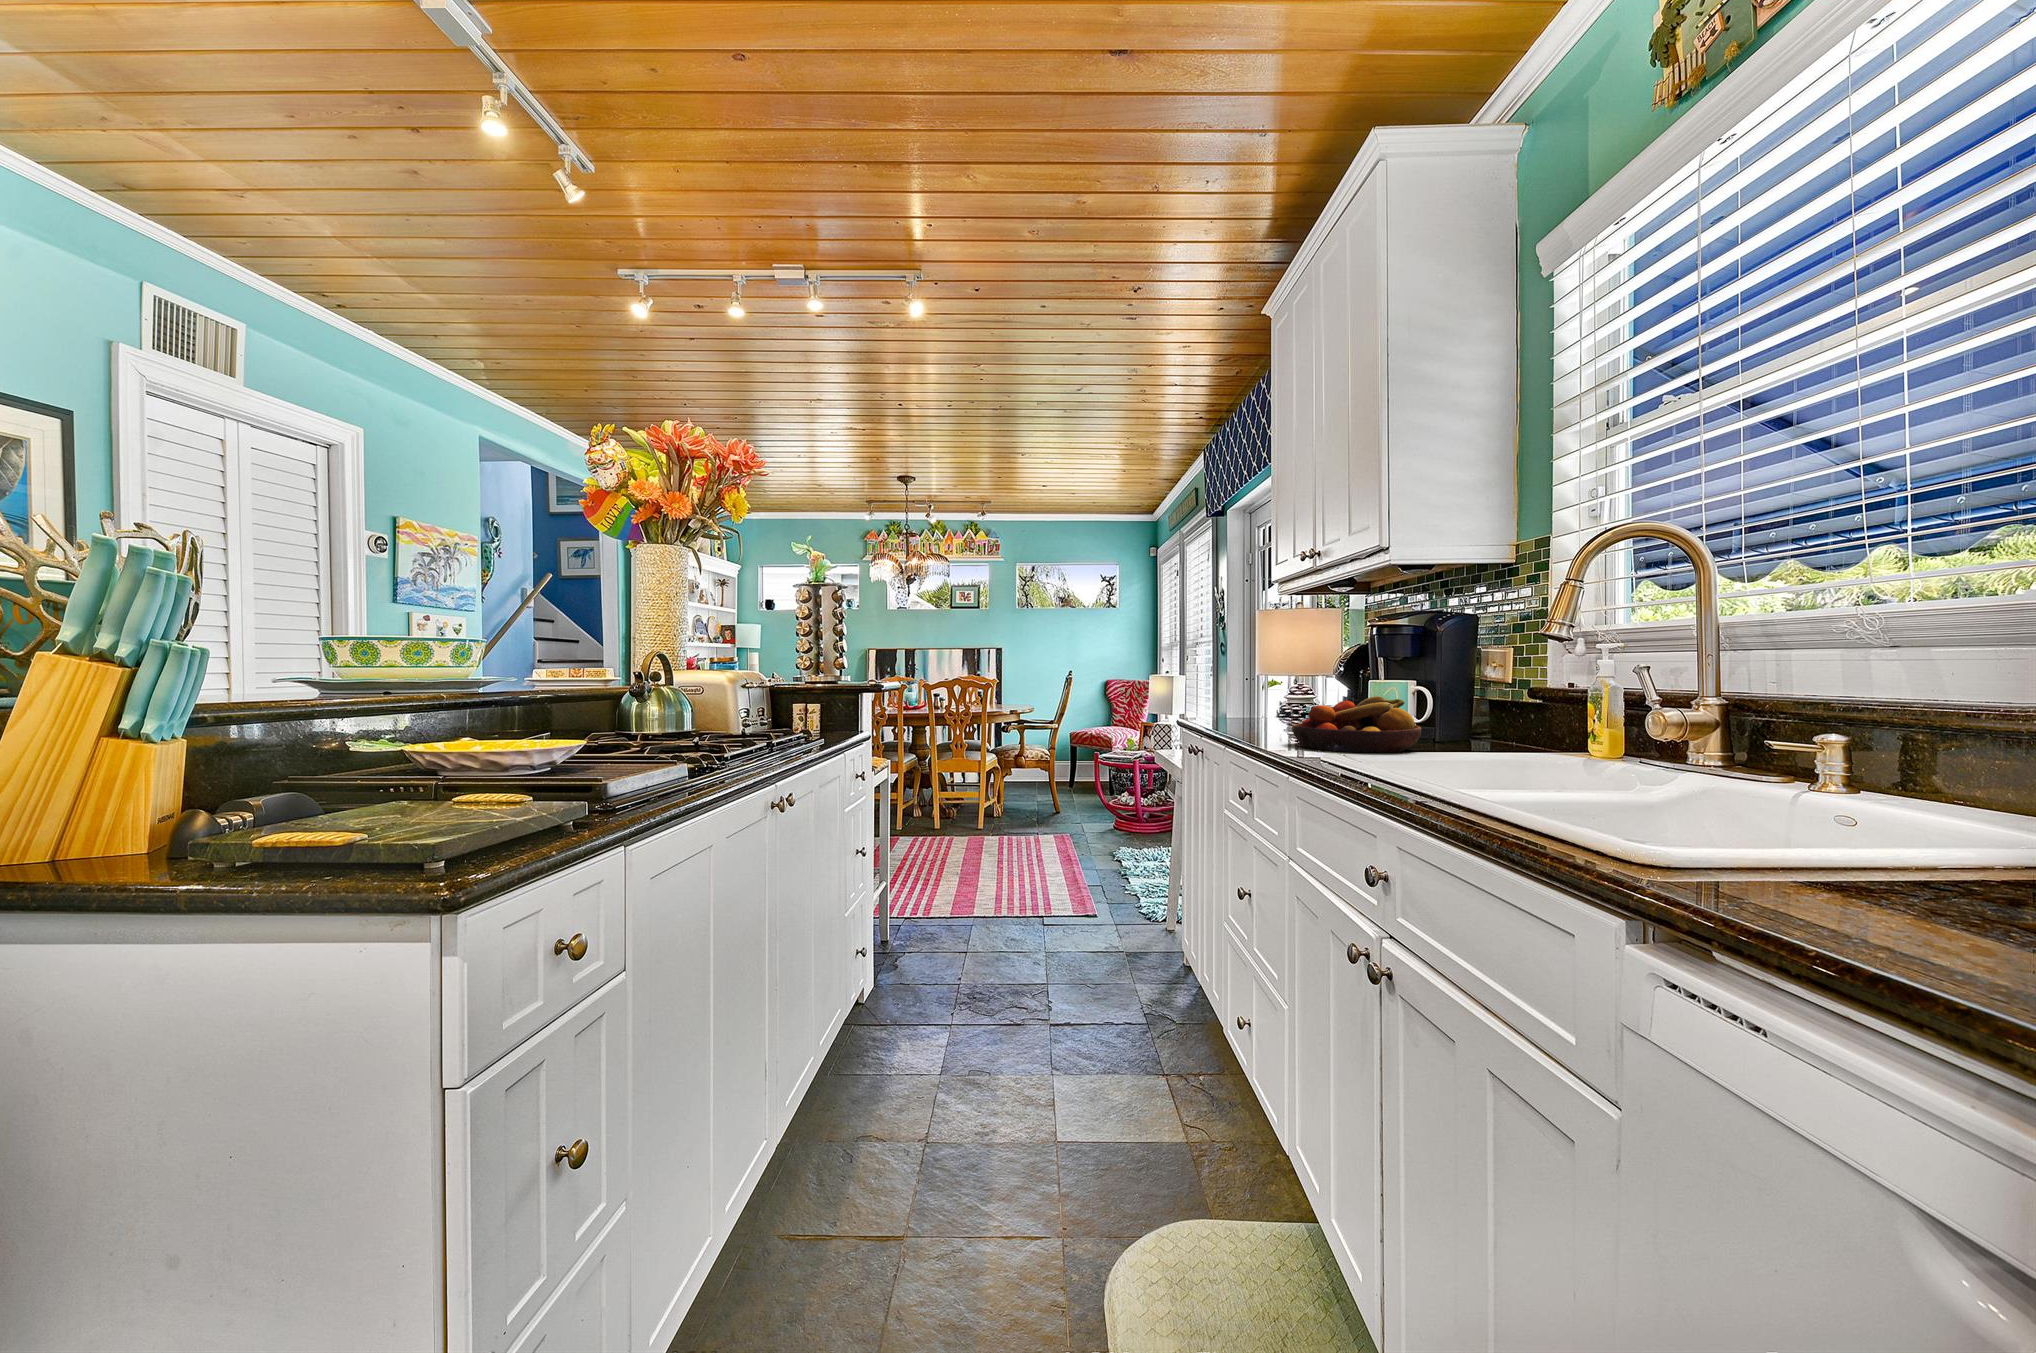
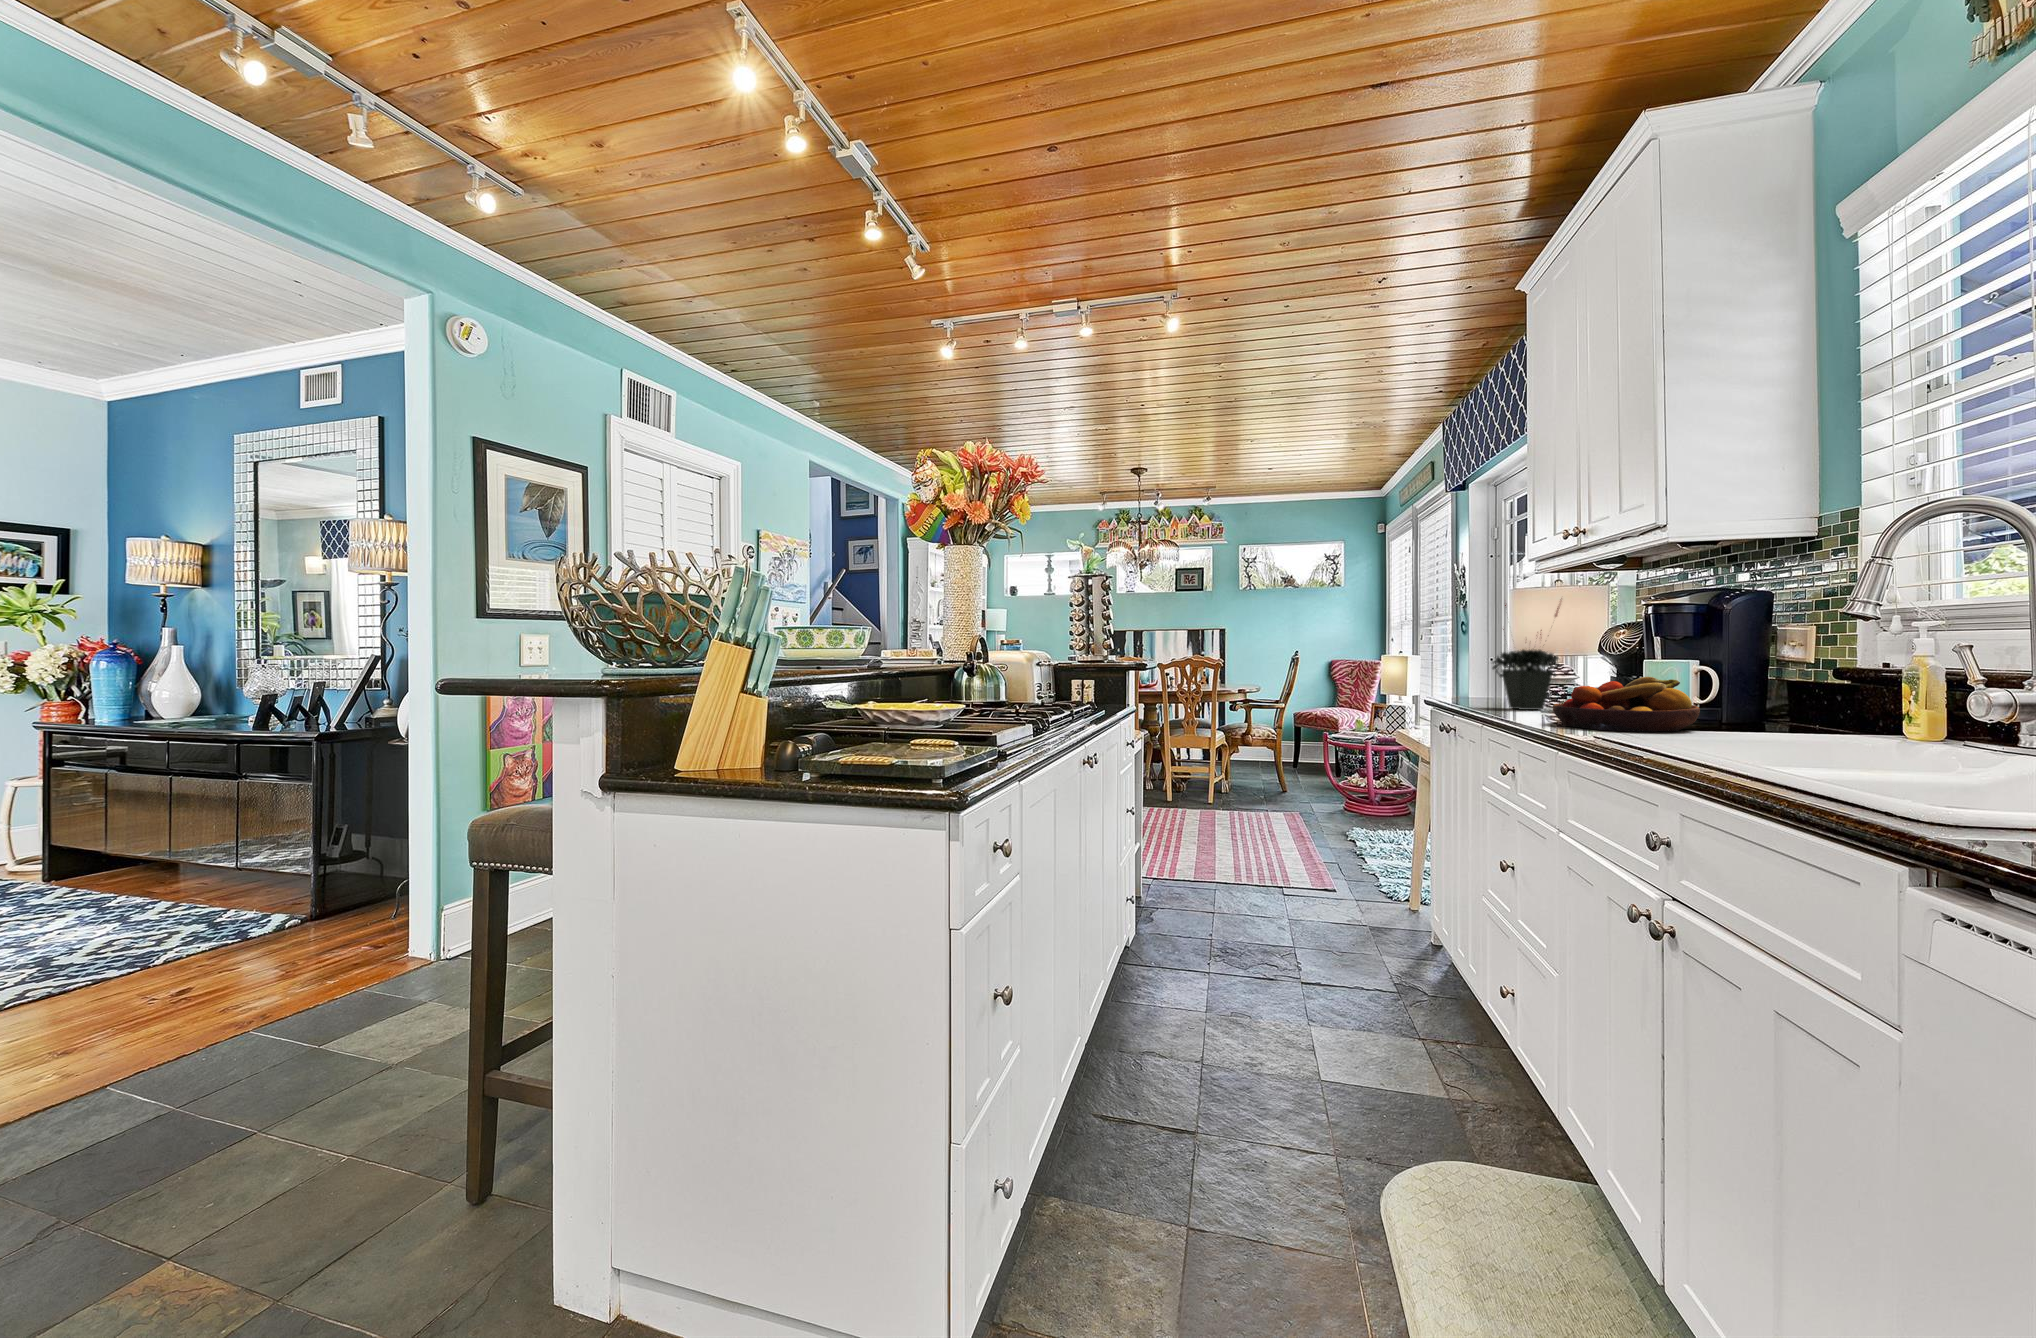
potted plant: none [1239,614,1304,730] -> present [1492,605,1560,710]

